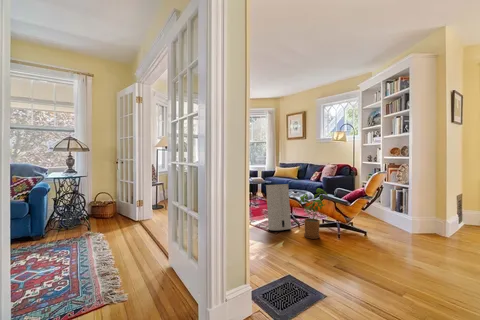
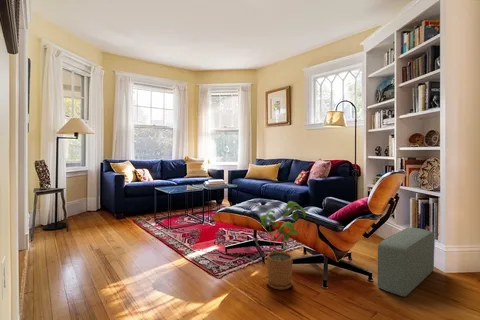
air purifier: present [266,184,291,230] -> none [208,193,249,273]
pouf: none [370,206,406,243] -> present [378,228,435,296]

